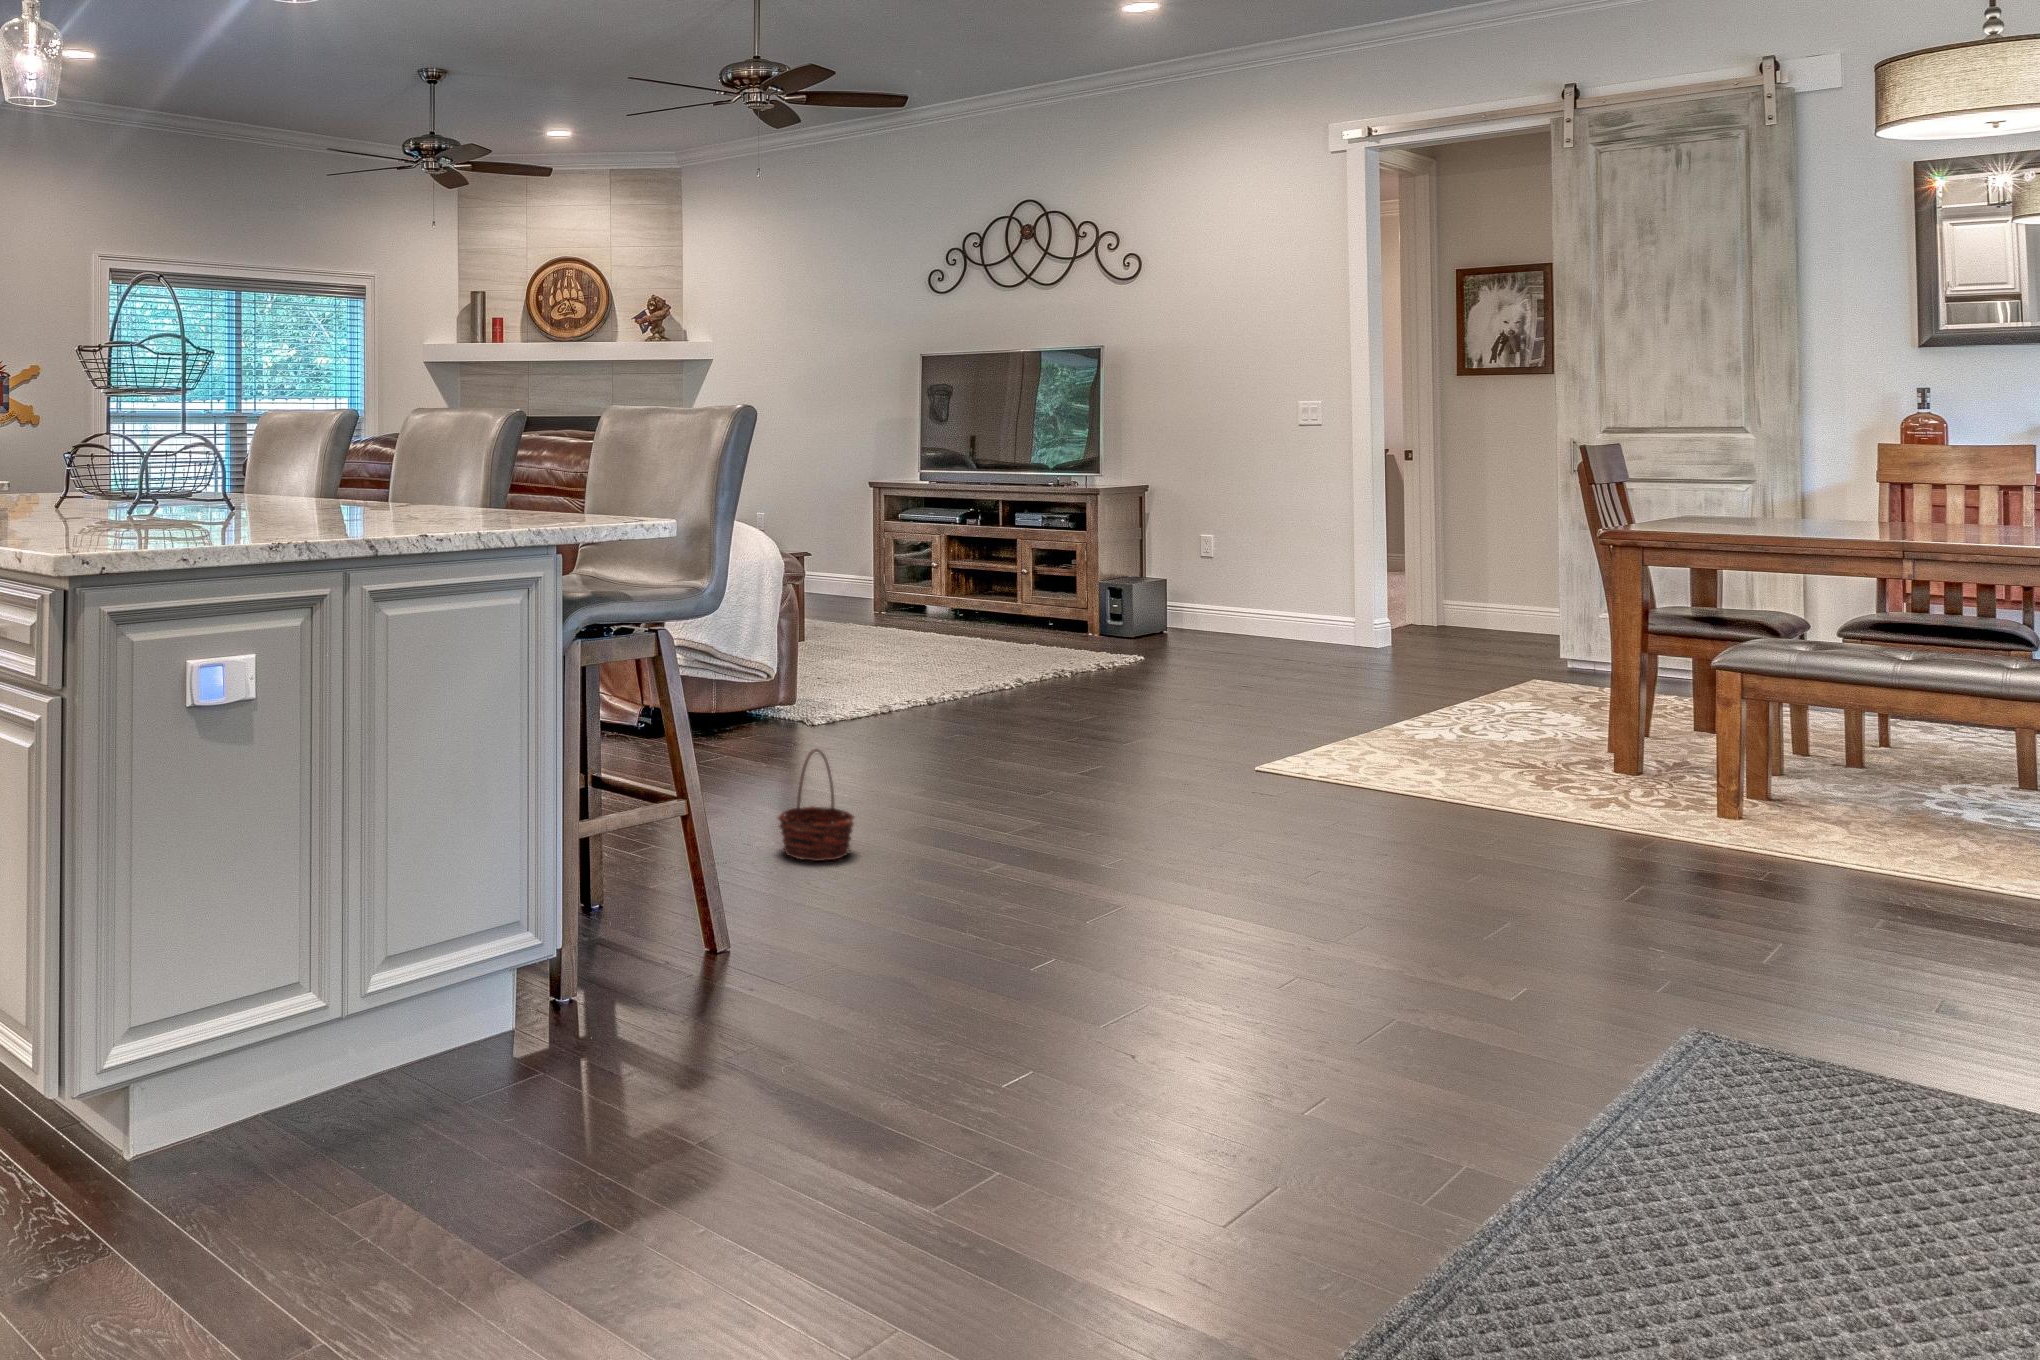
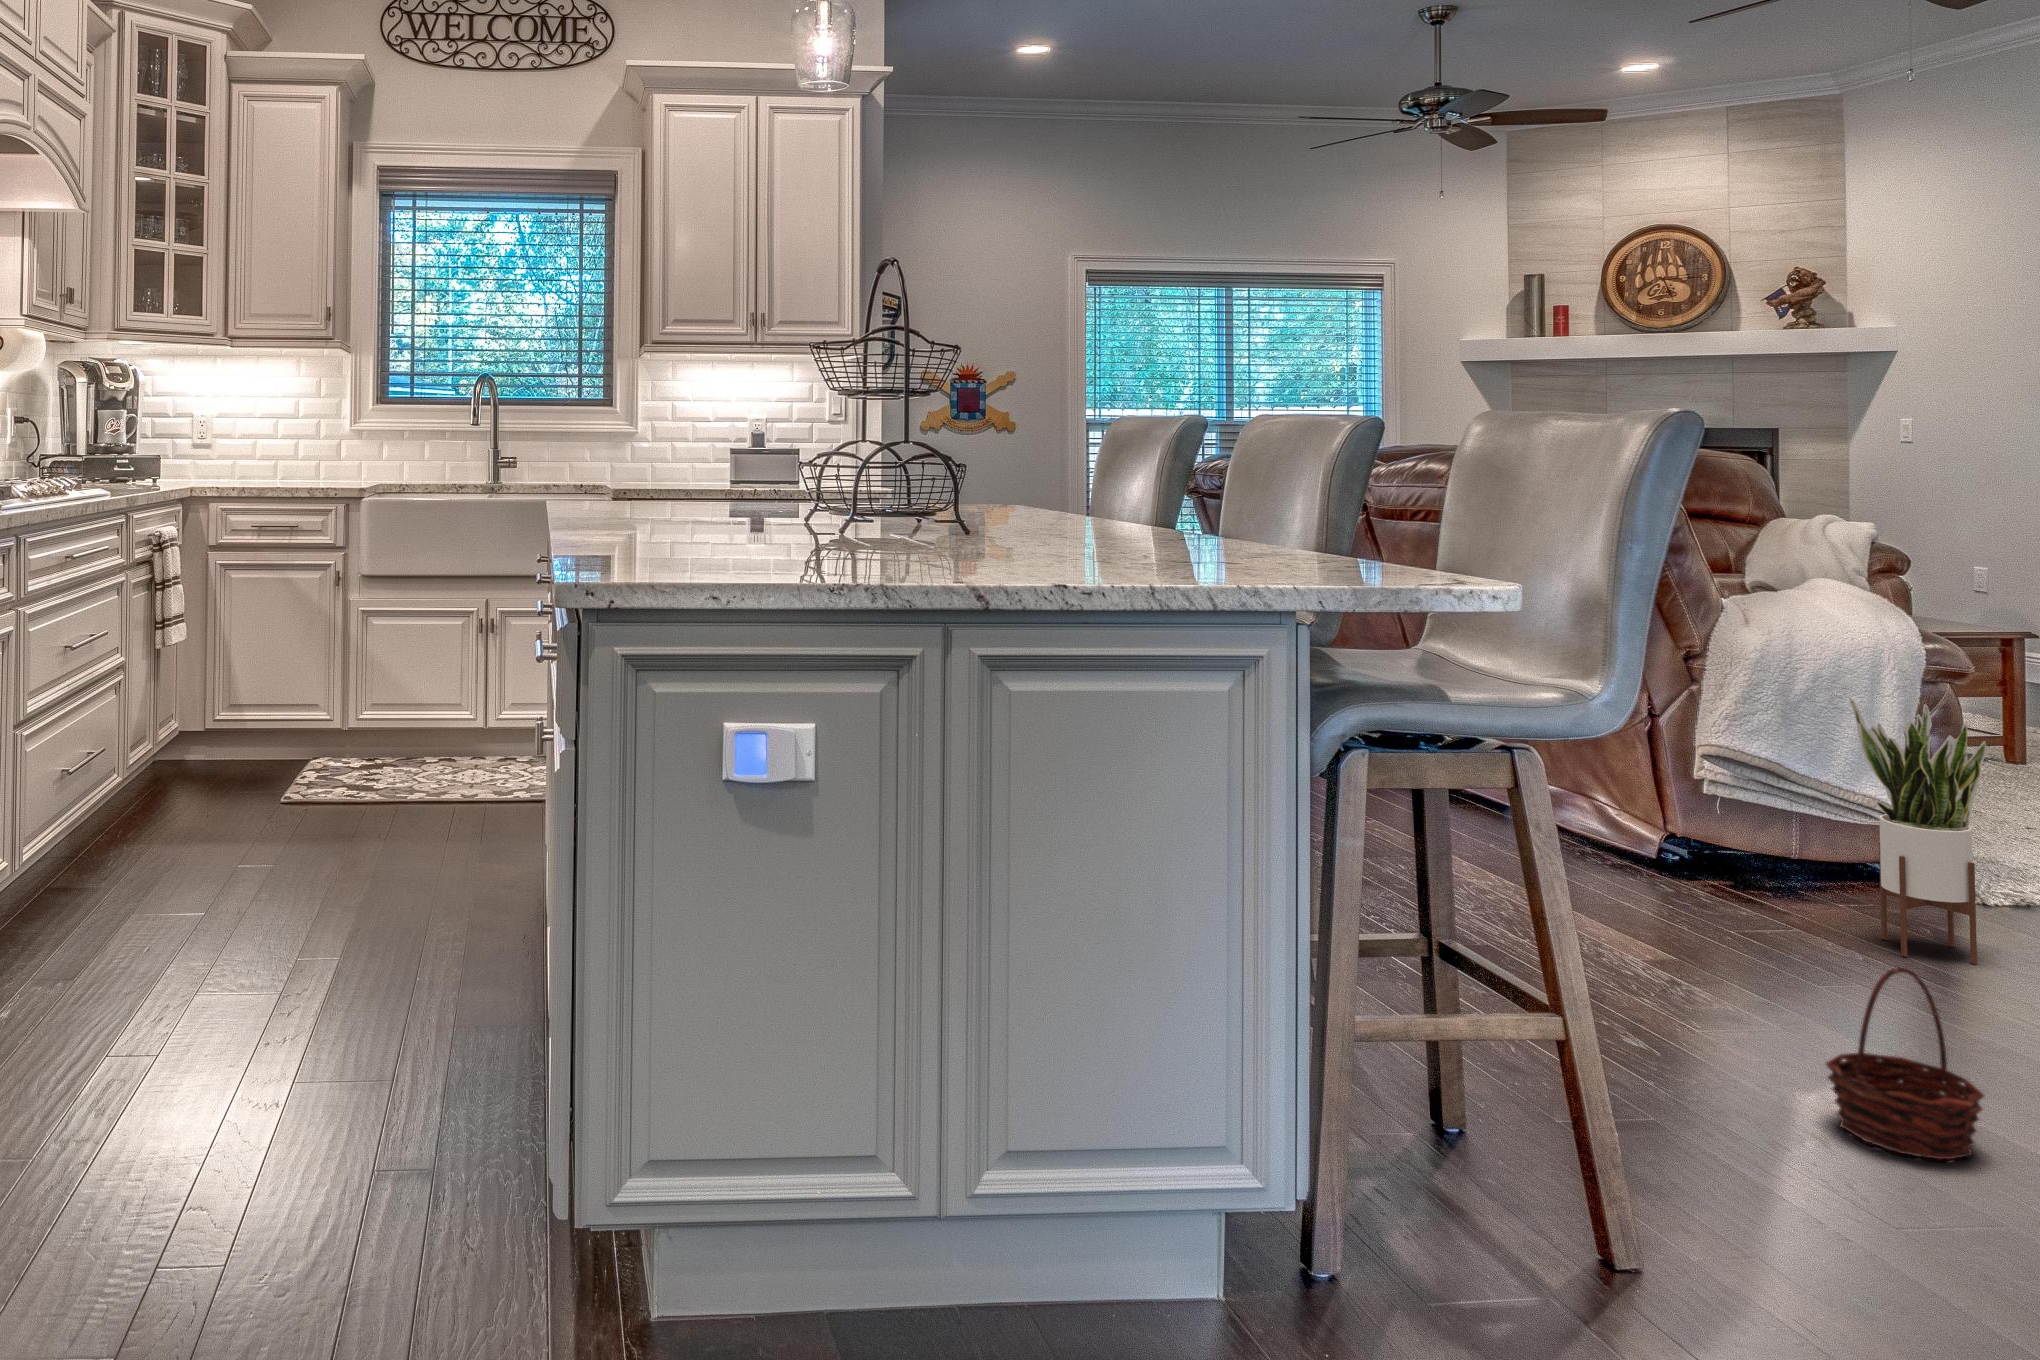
potted plant: none [753,595,824,761] -> present [1849,697,1987,964]

